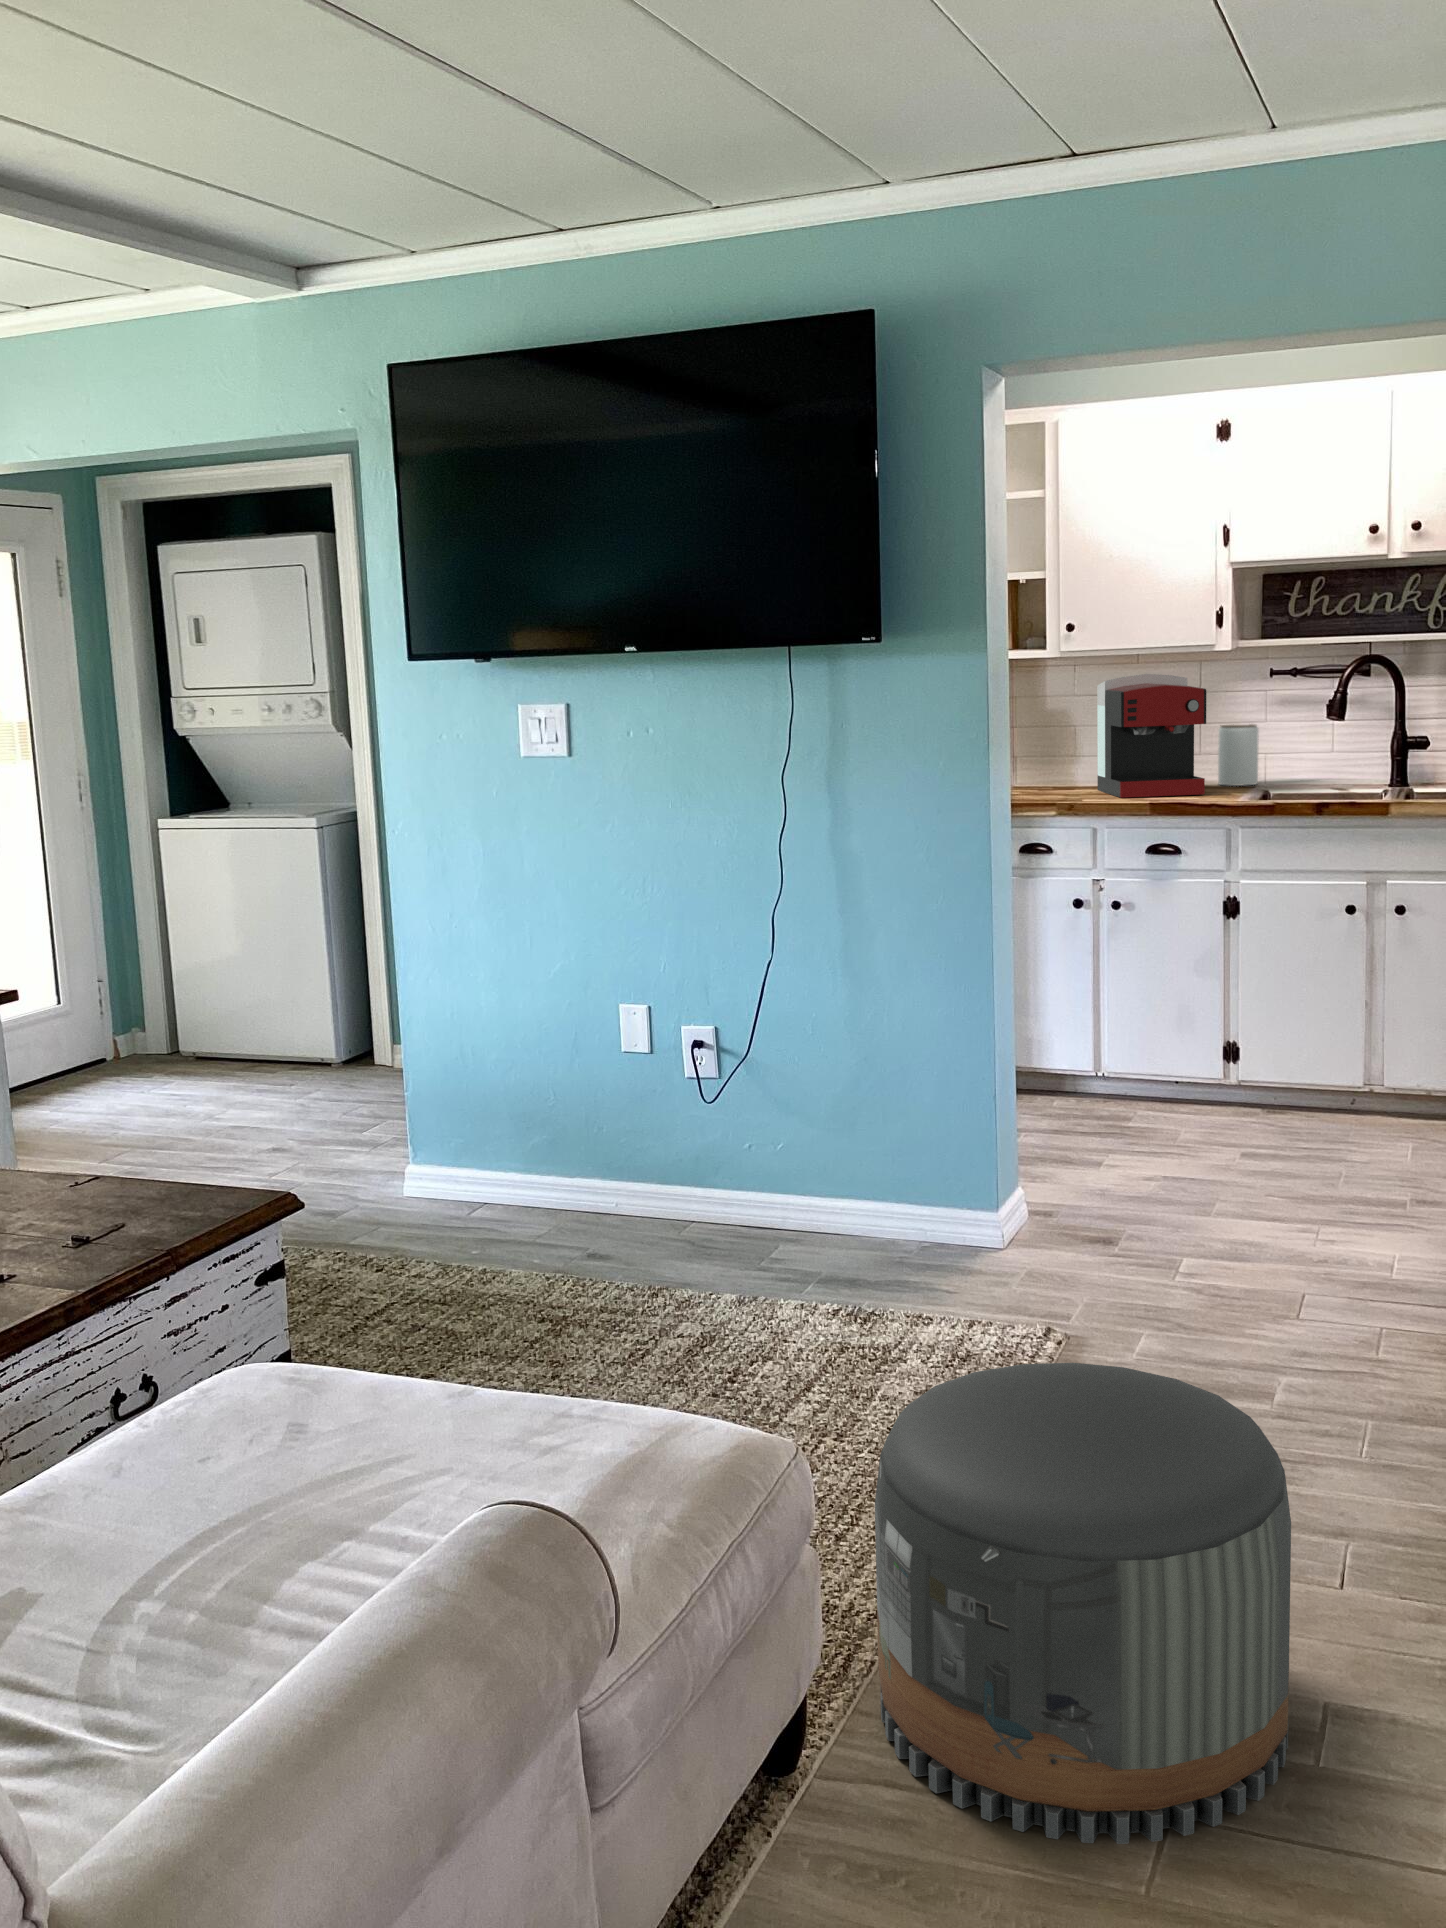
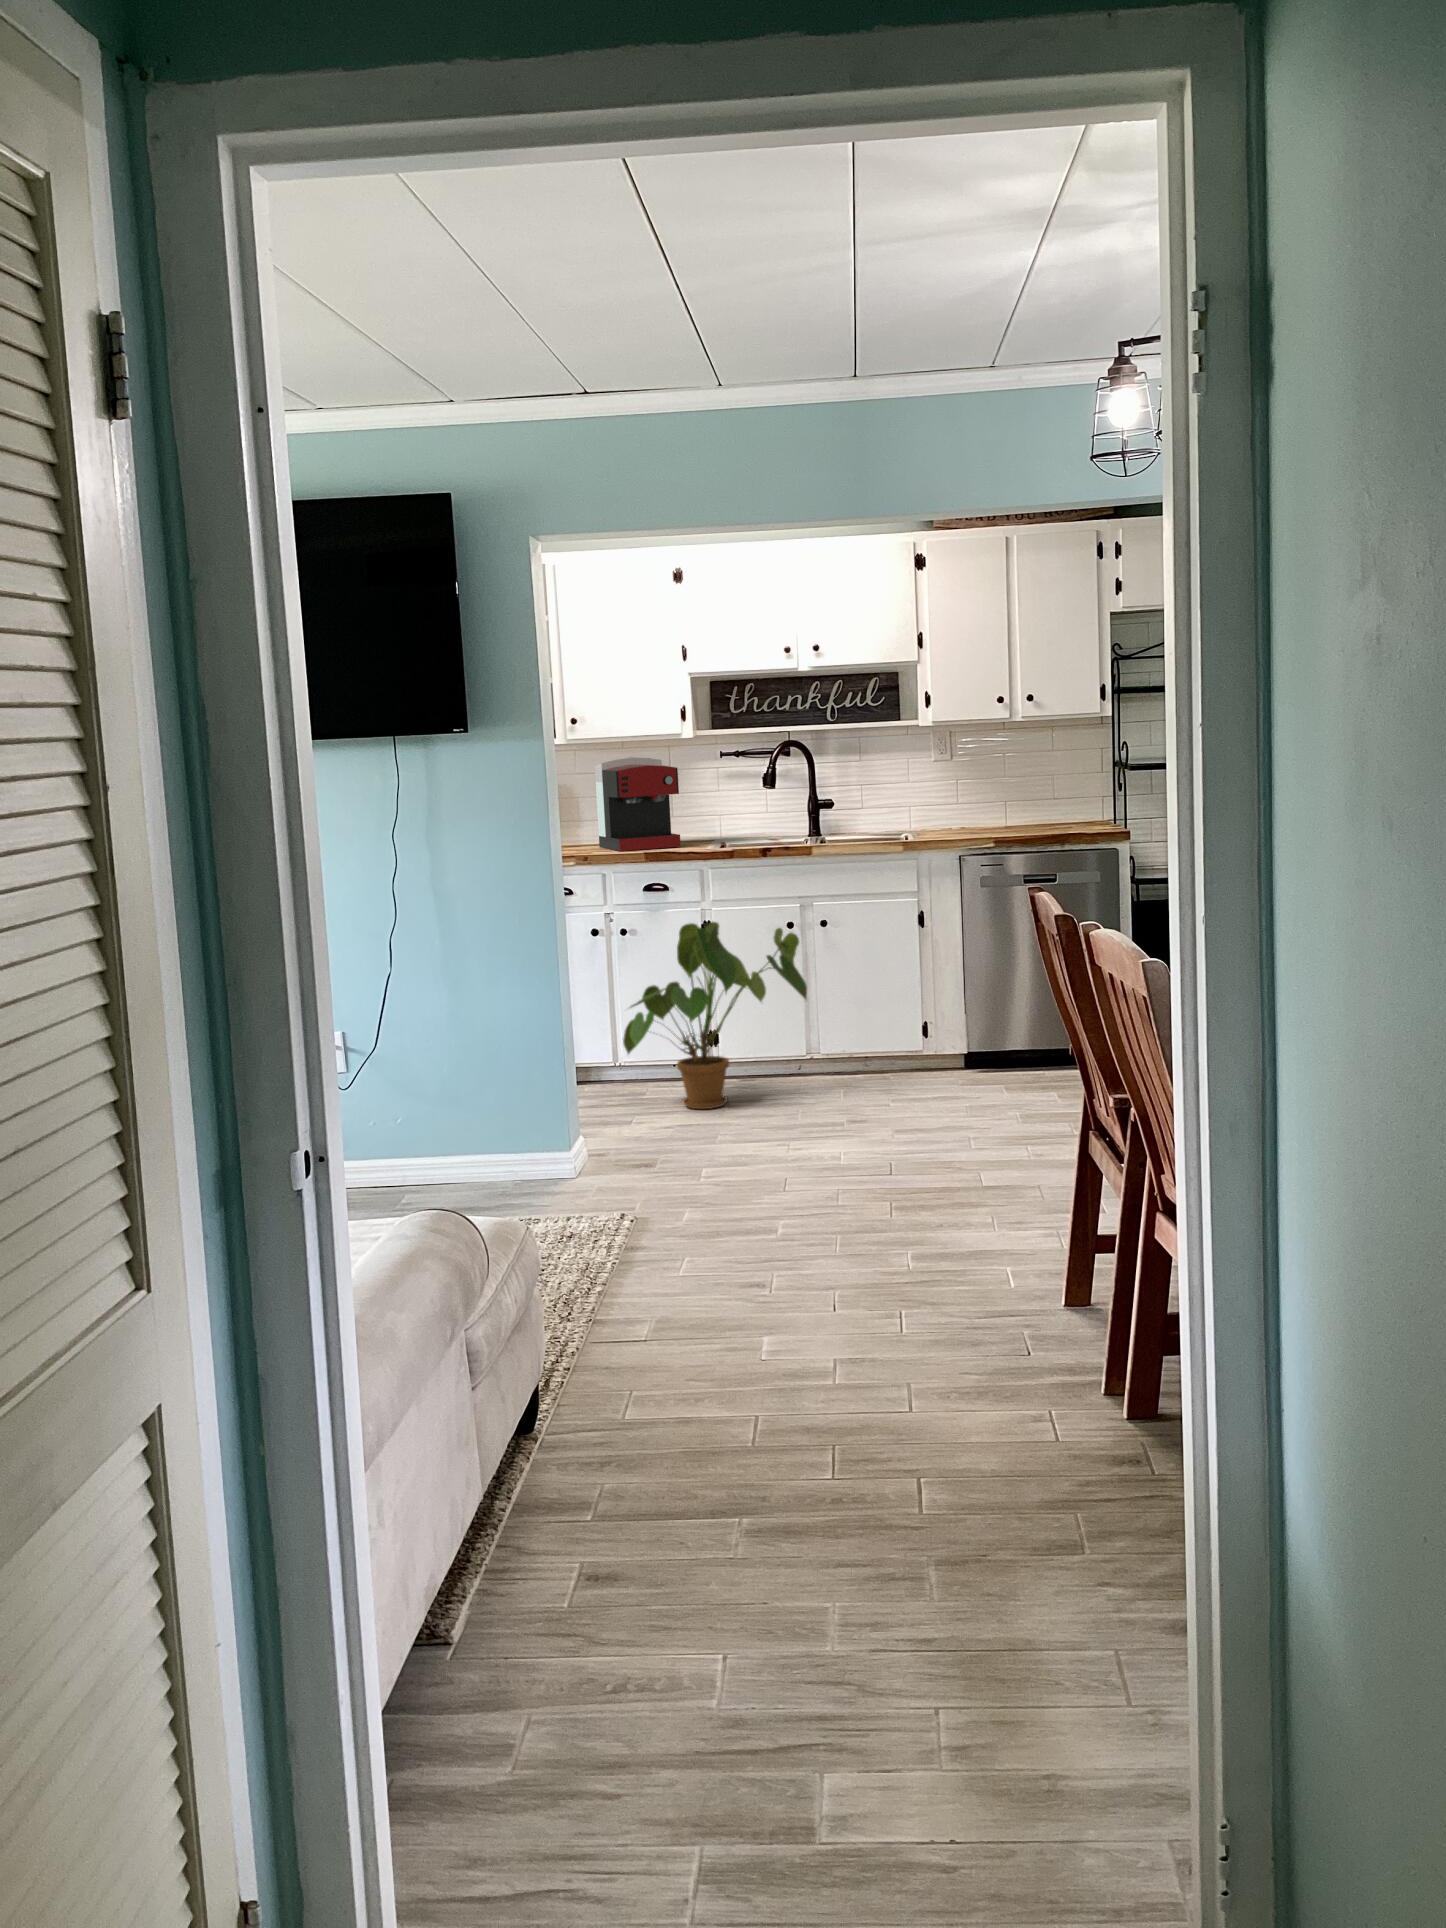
jar: present [1218,724,1258,786] -> none [685,794,716,840]
house plant: none [1101,899,1365,1156] -> present [623,922,807,1109]
pouf: present [875,1363,1291,1844] -> none [565,1176,817,1433]

